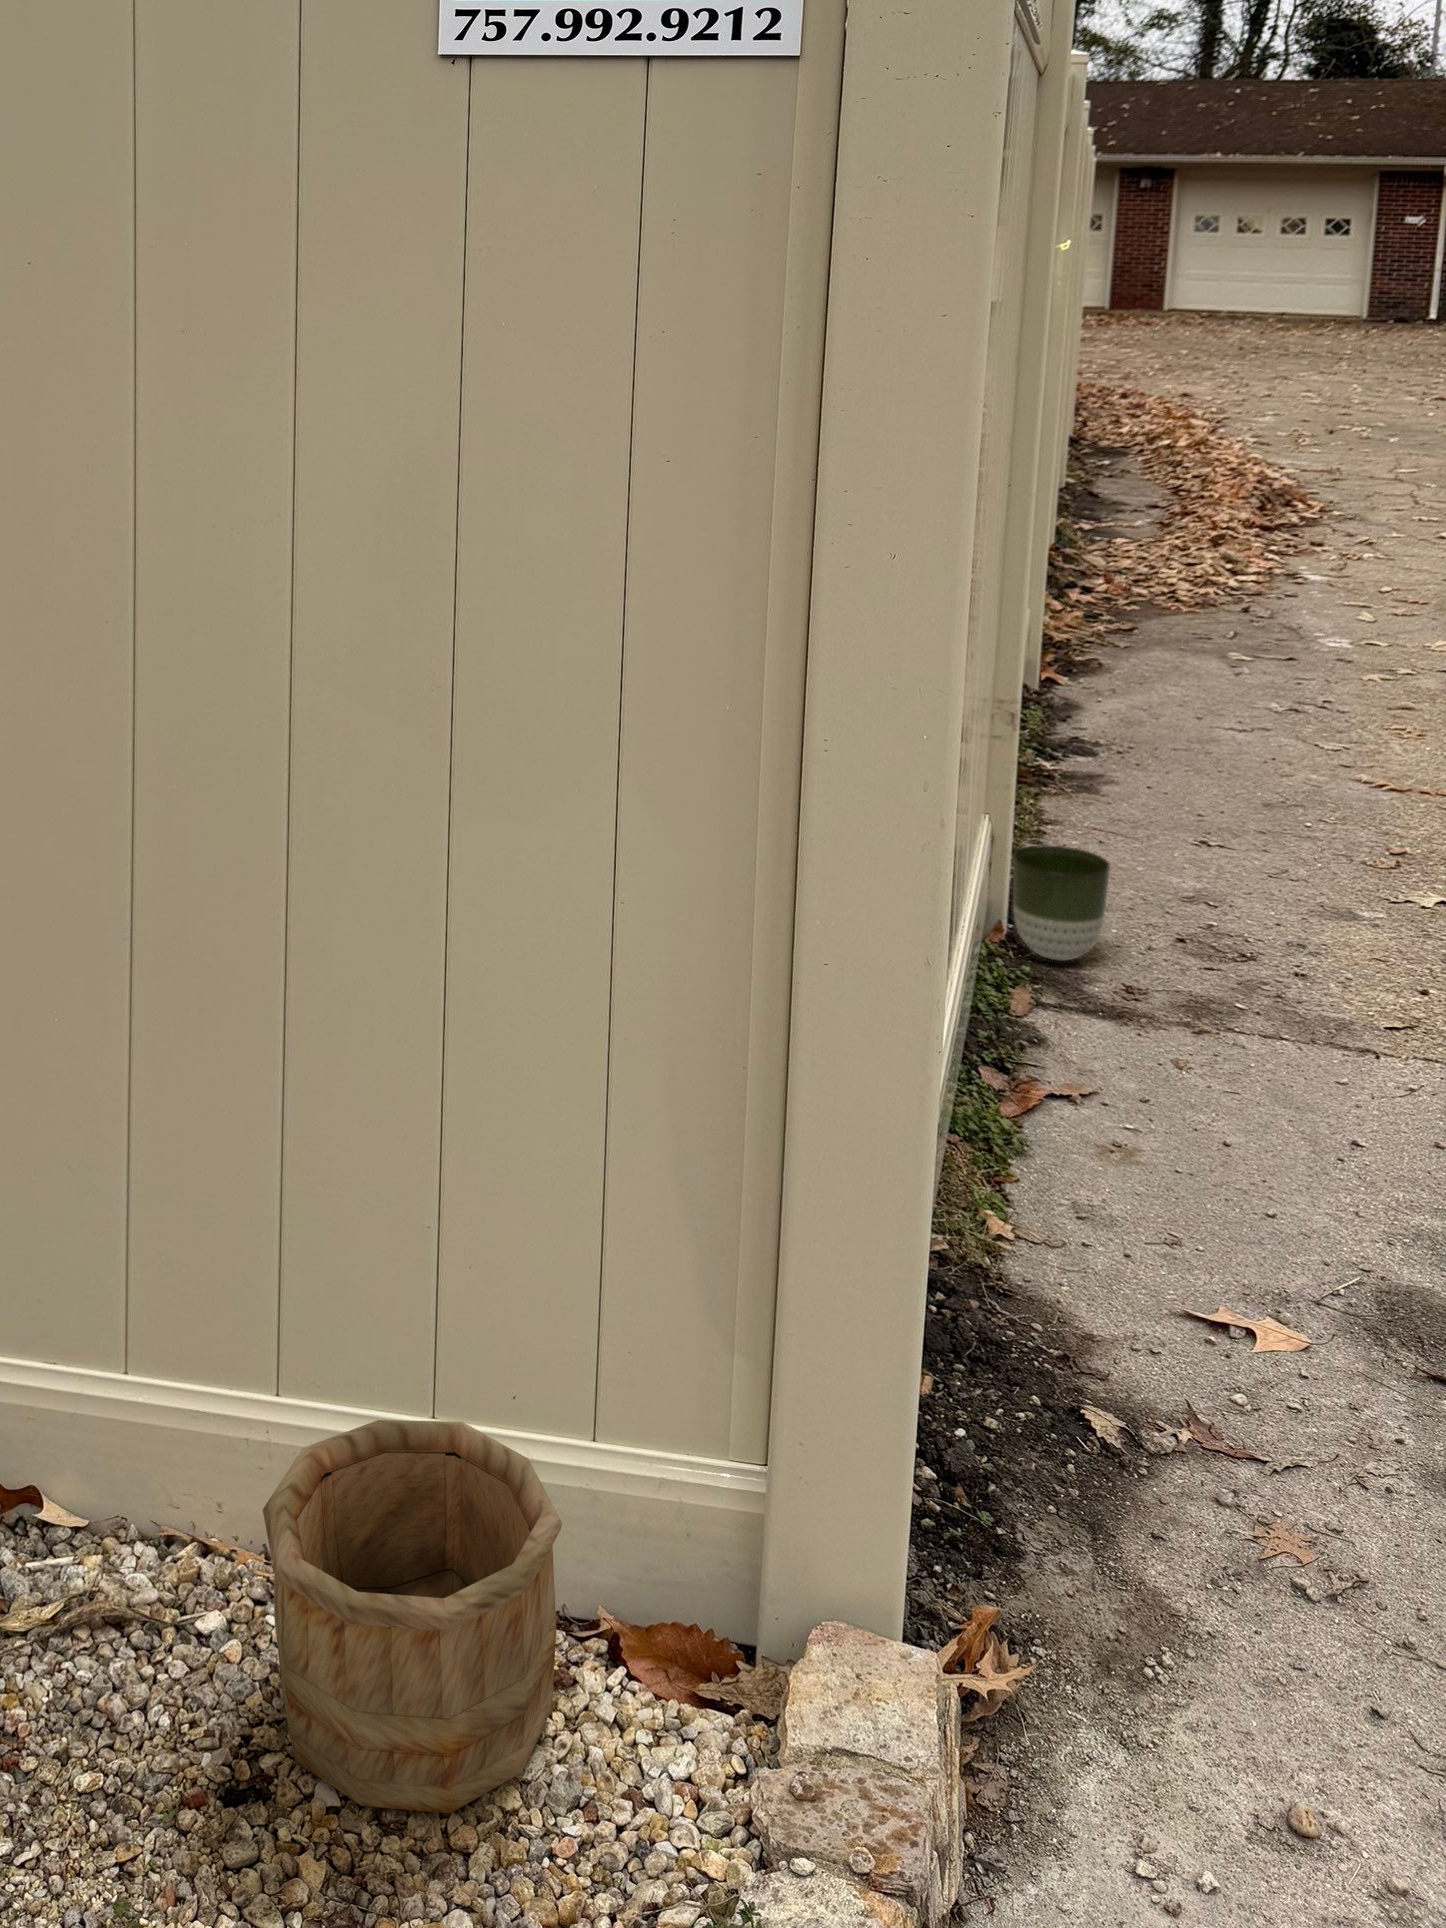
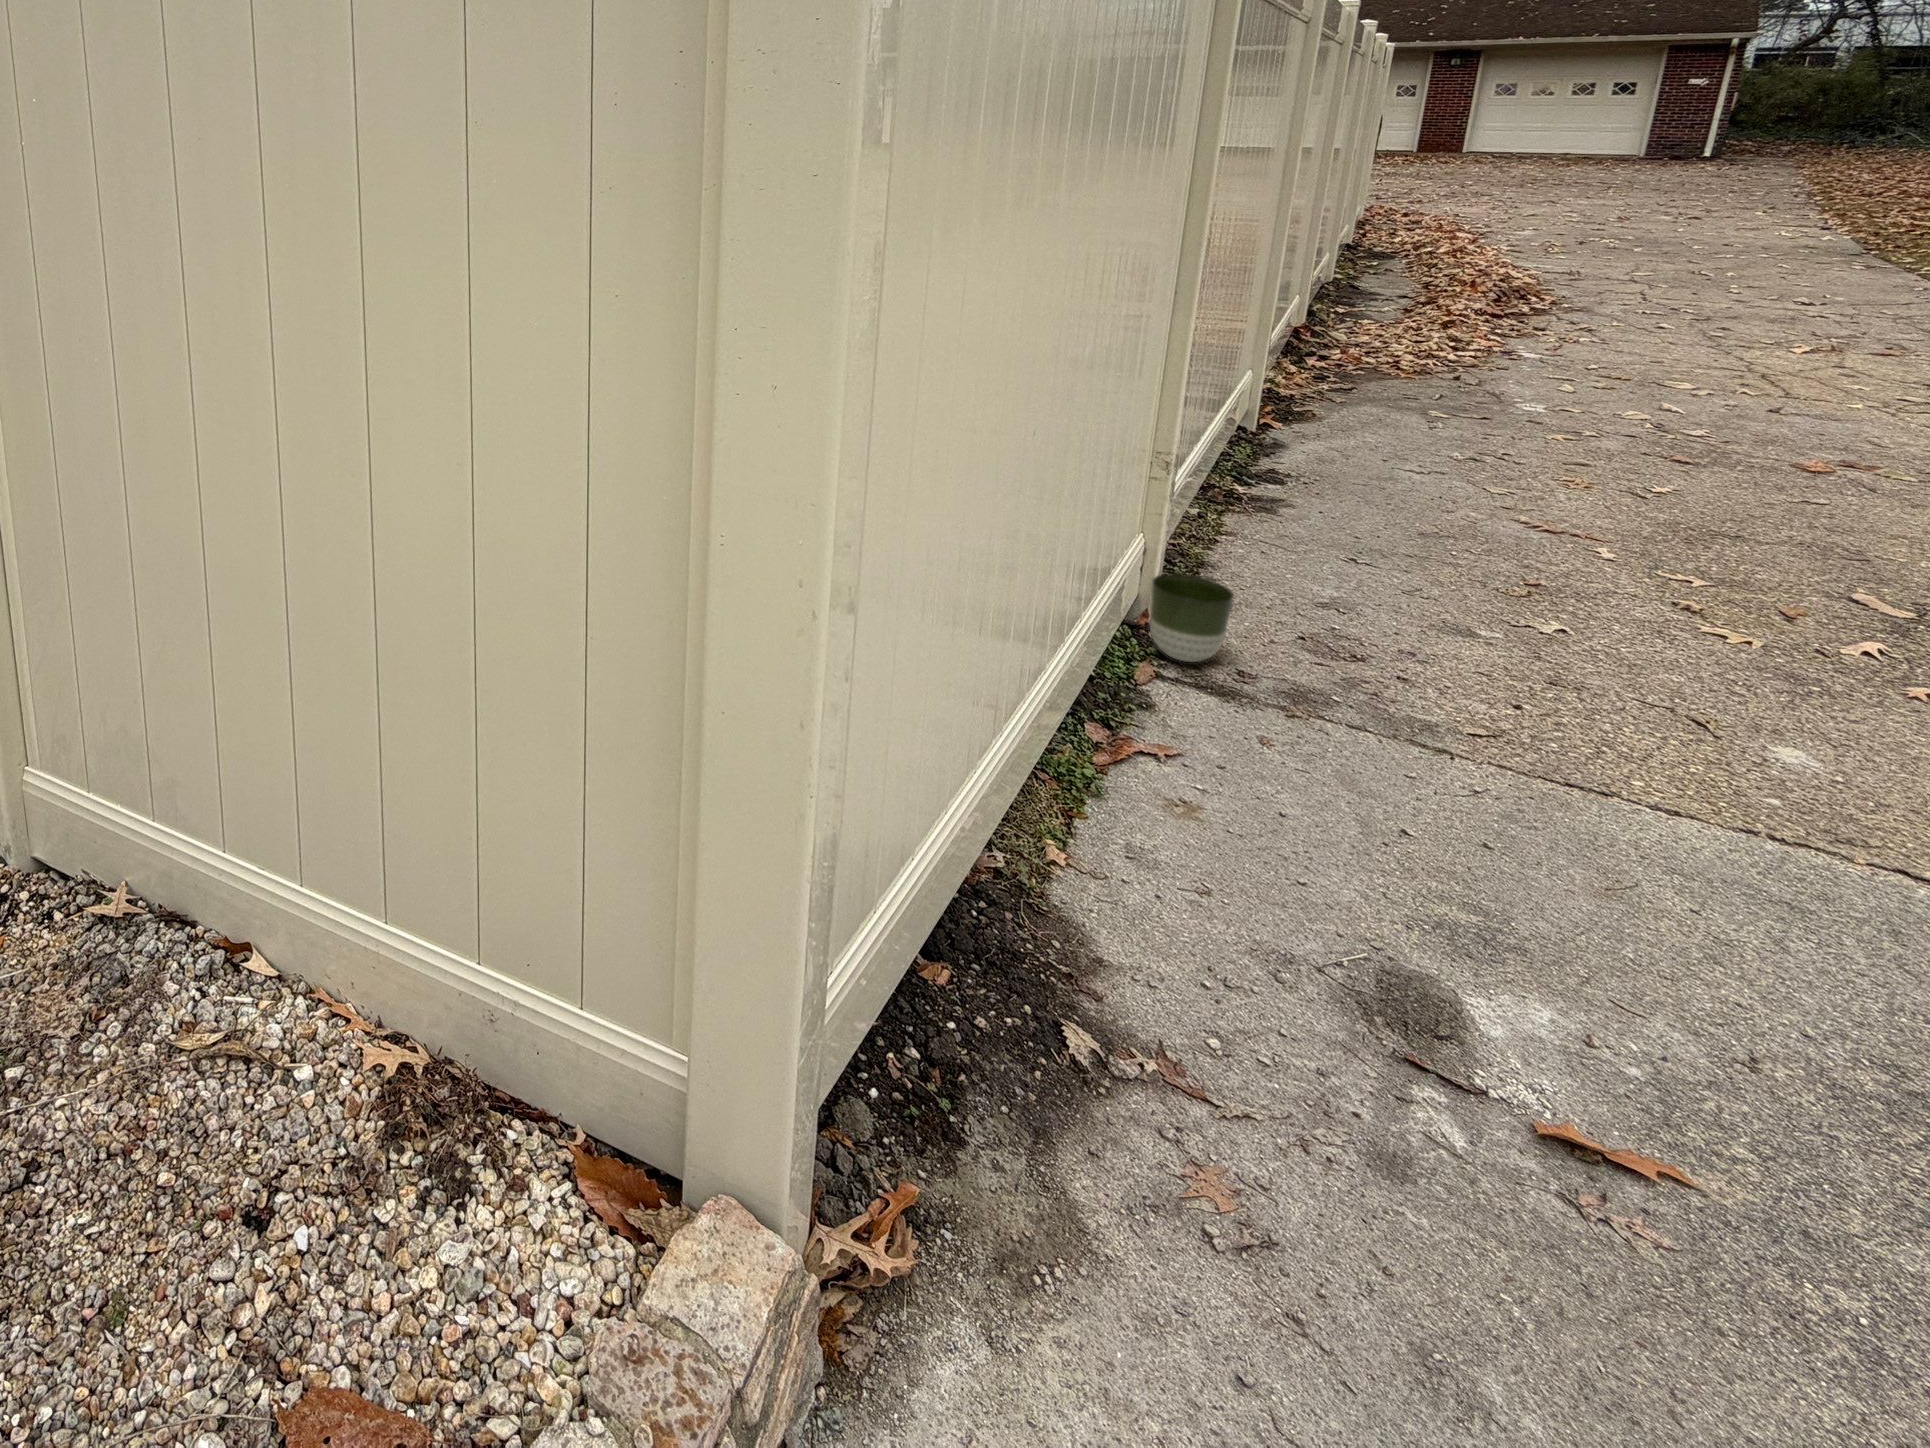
wooden bucket: present [263,1420,562,1814] -> none [281,970,497,1277]

